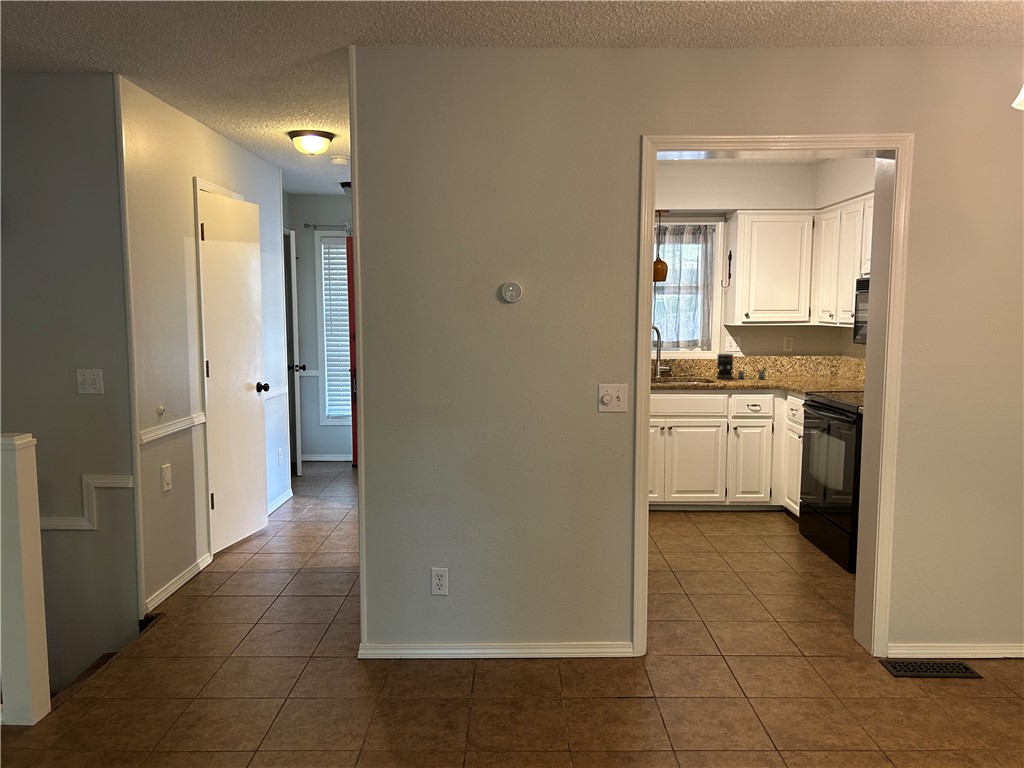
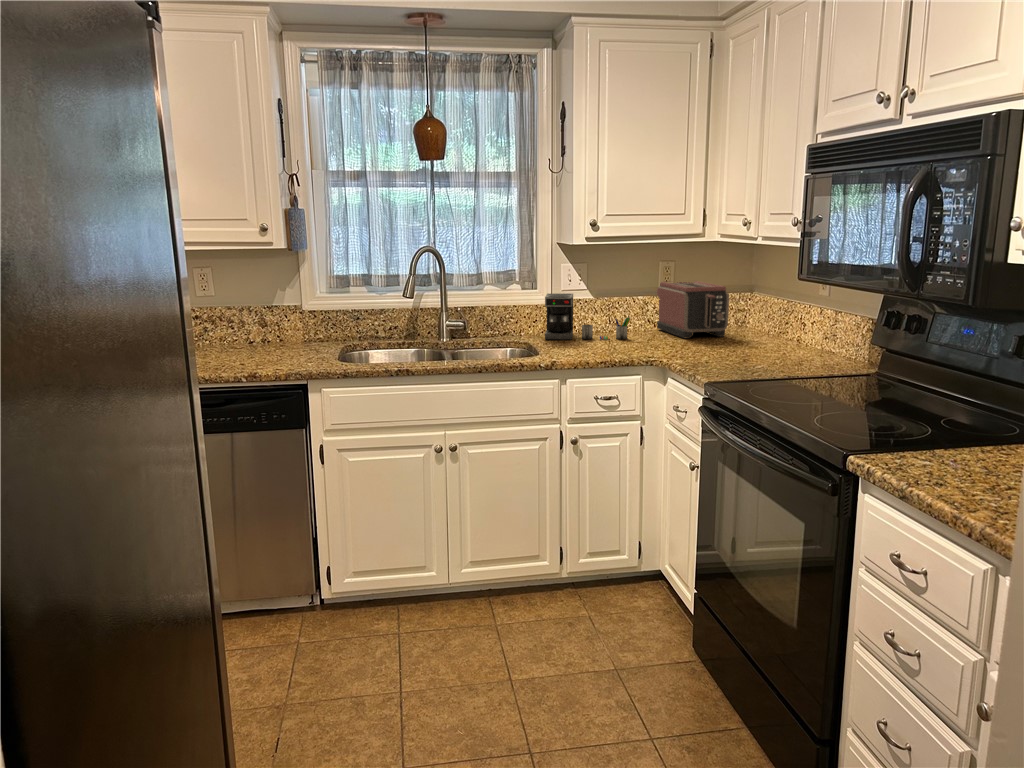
toaster: none [782,349,826,380] -> present [657,281,729,339]

